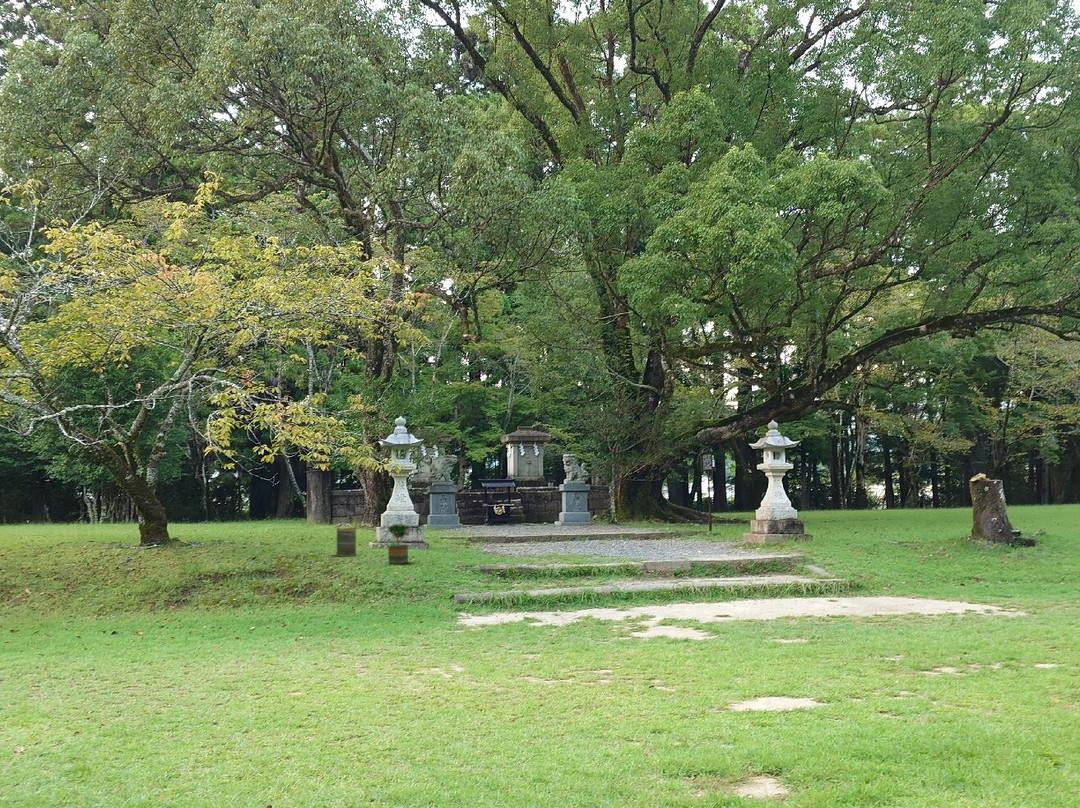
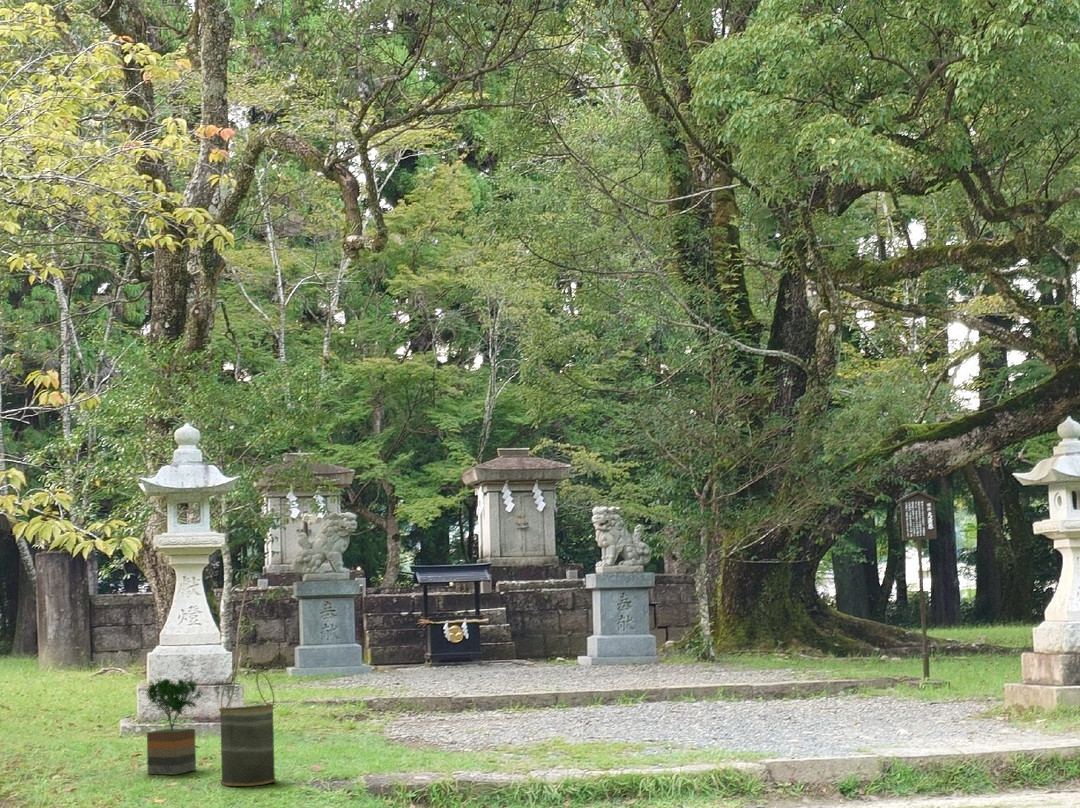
basket: present [337,527,356,556] -> present [219,672,276,786]

